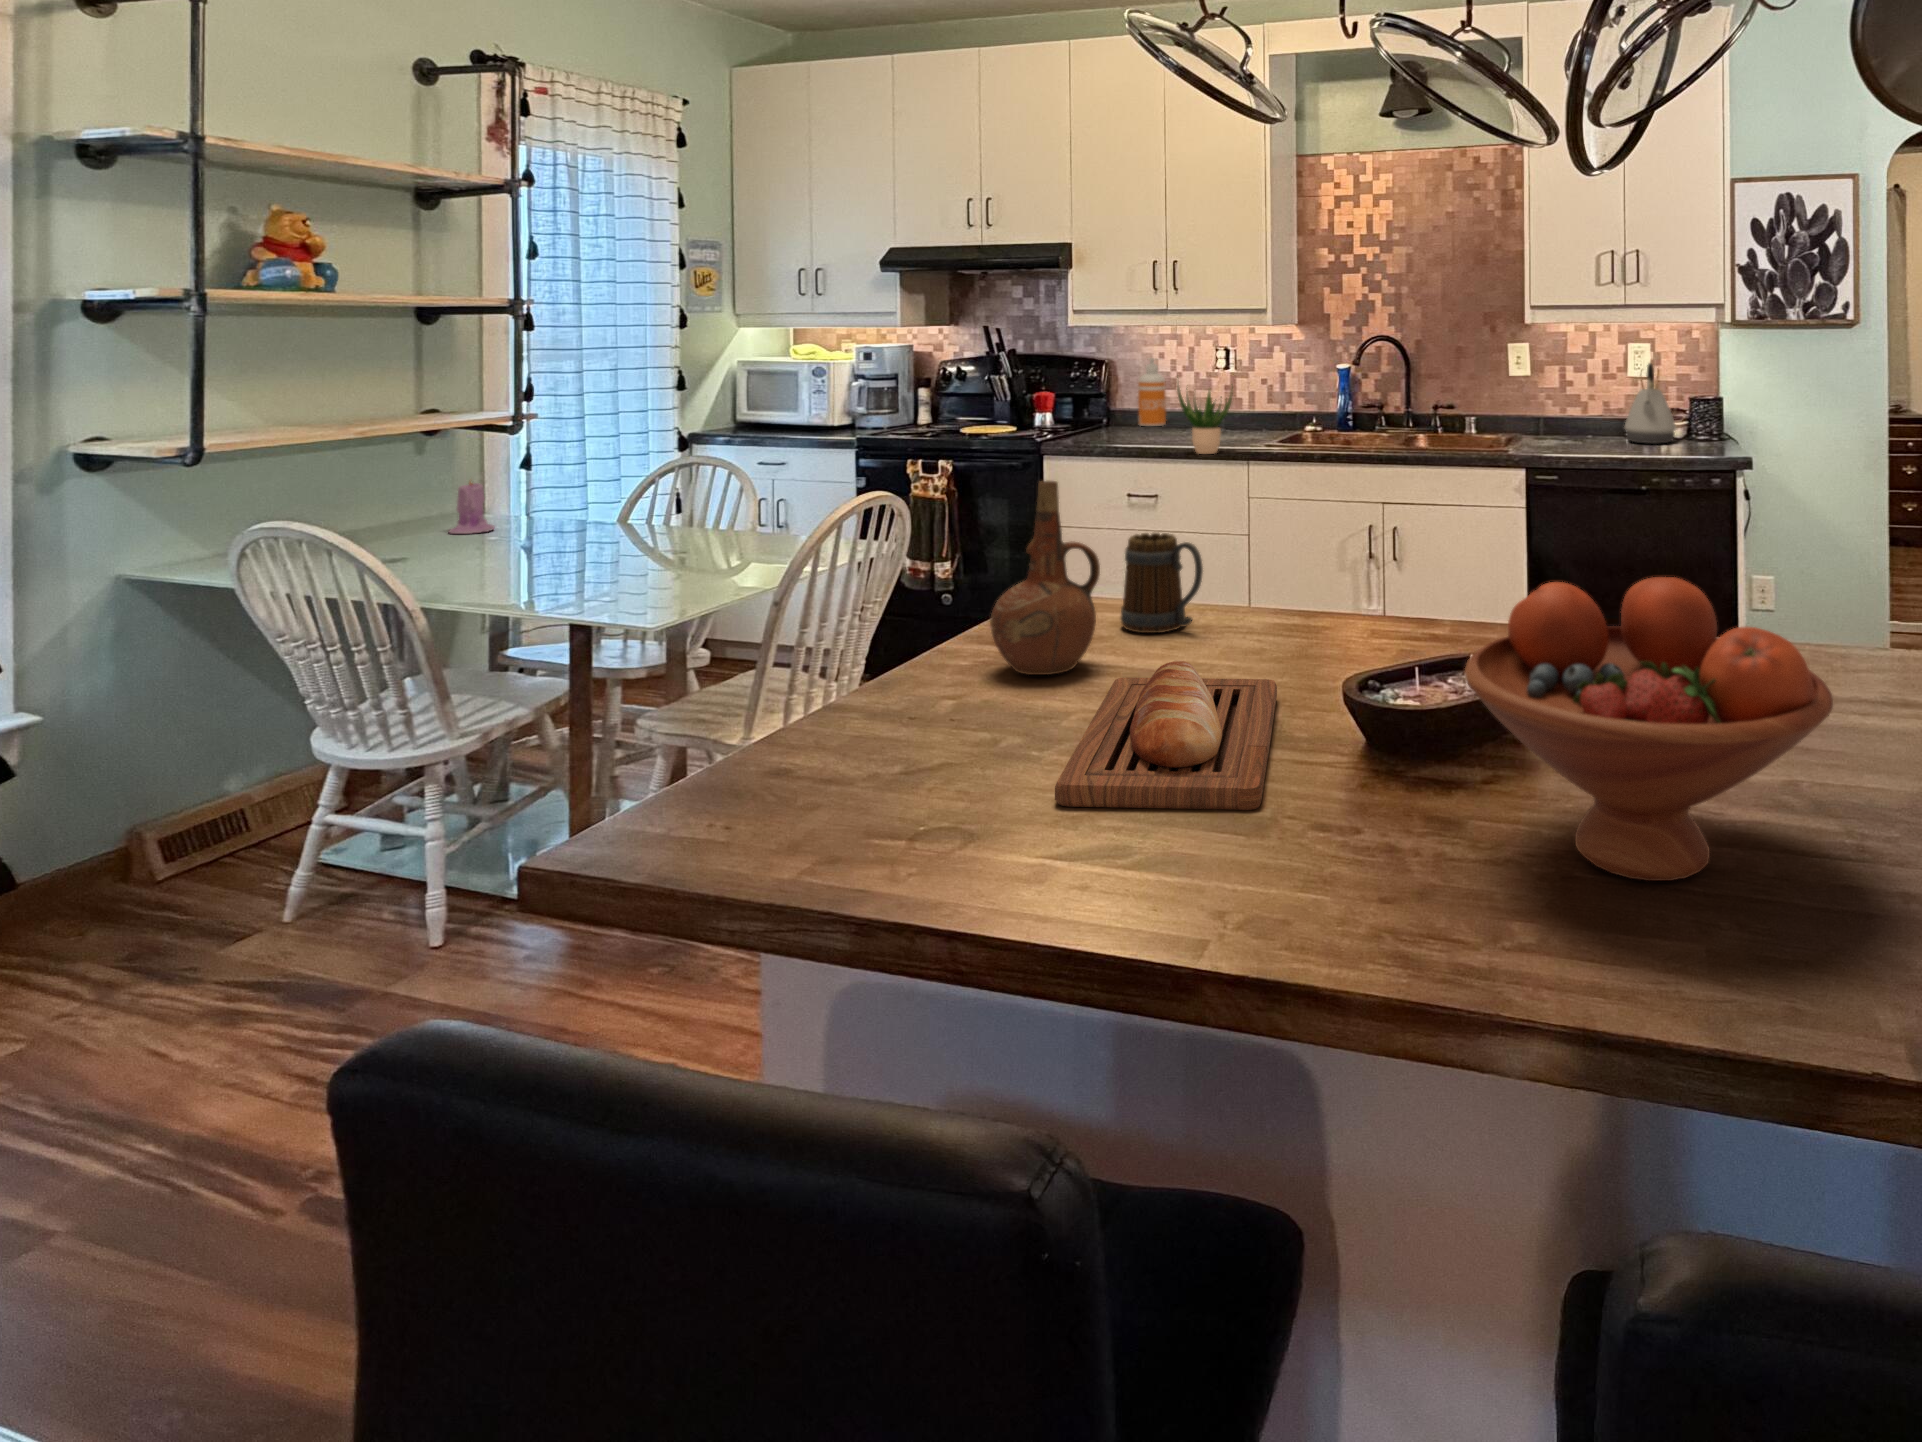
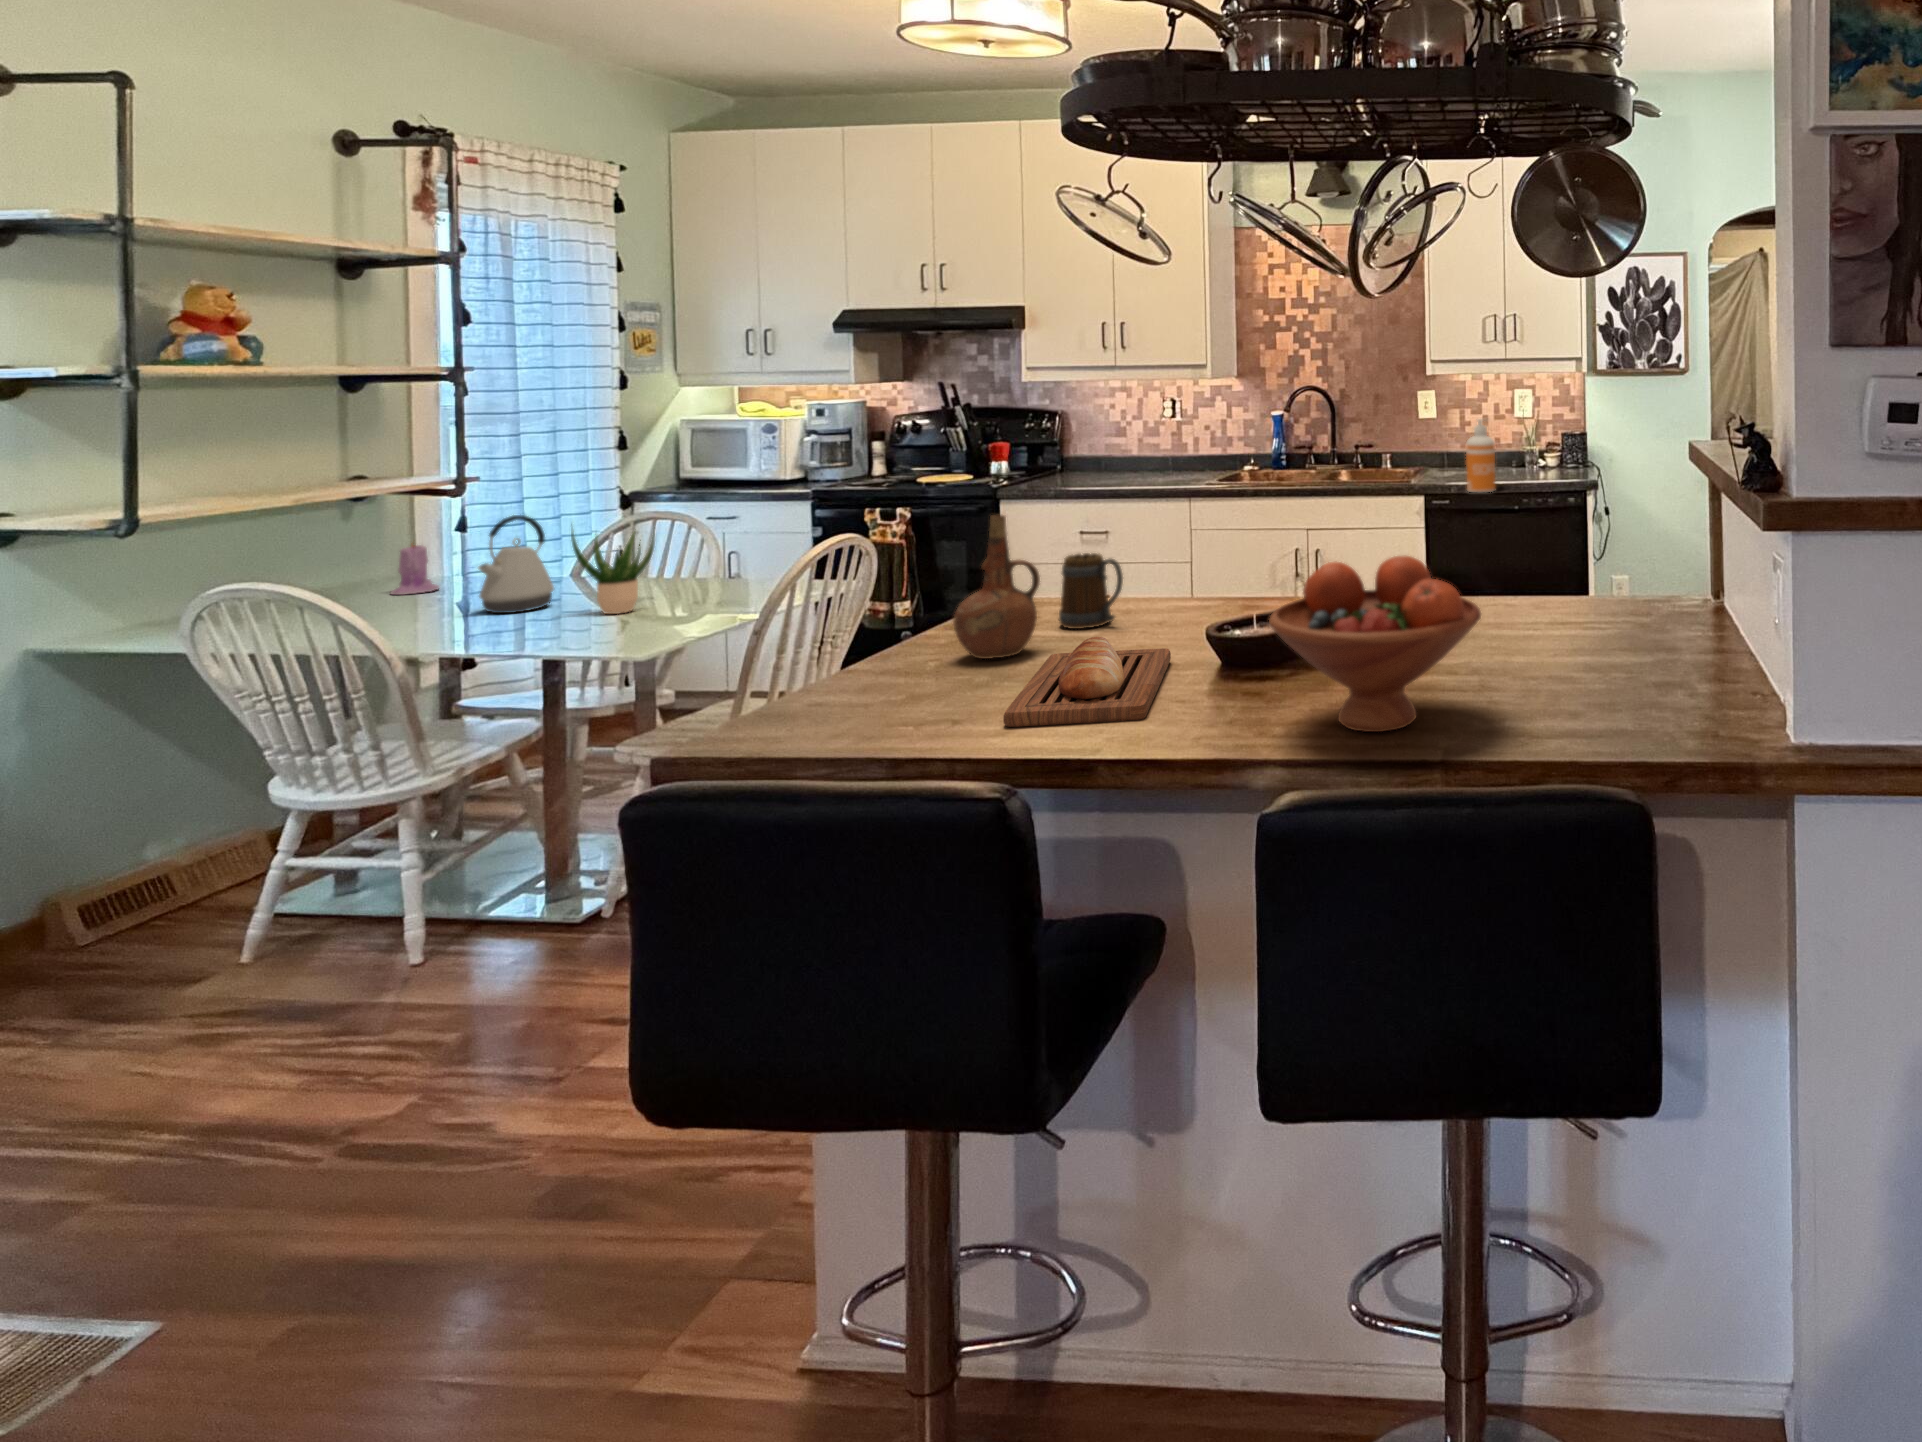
soap dispenser: present [1138,358,1166,426] -> present [1466,419,1496,492]
kettle: present [1625,363,1676,444] -> present [478,515,554,613]
potted plant: present [1177,377,1233,454] -> present [571,531,655,614]

